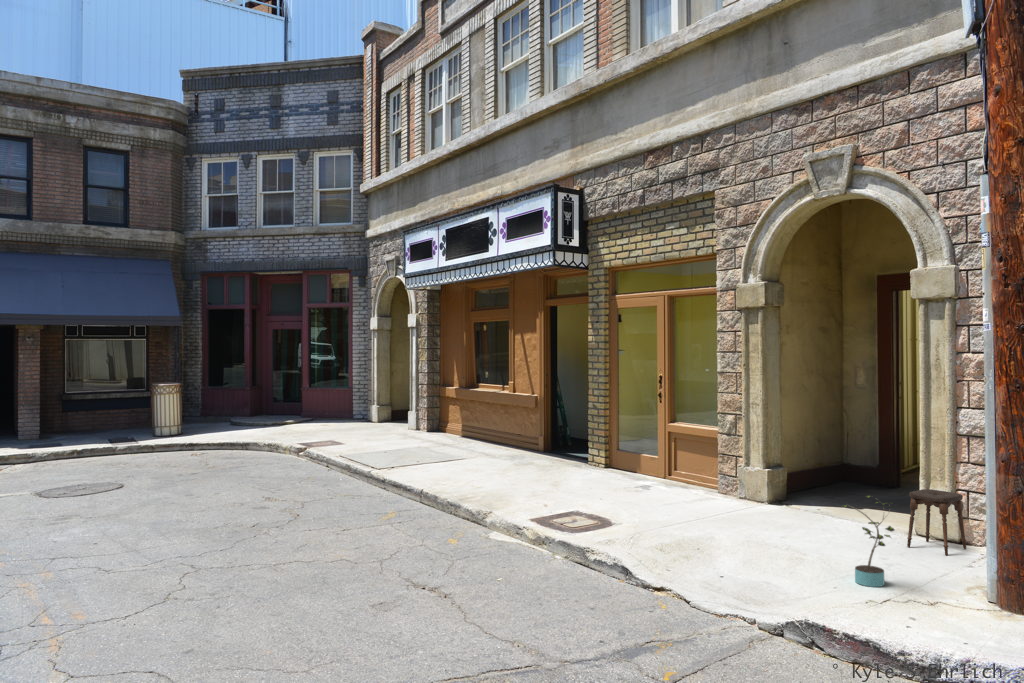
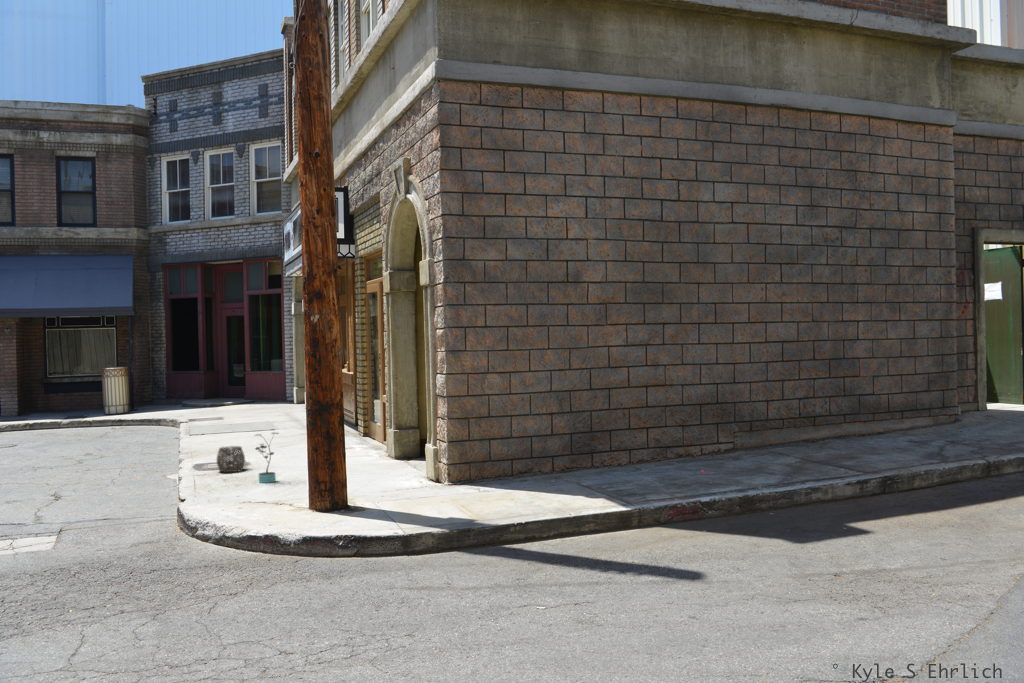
stool: present [907,489,966,555] -> none [361,433,392,474]
woven basket: none [664,512,707,555] -> present [217,446,245,472]

